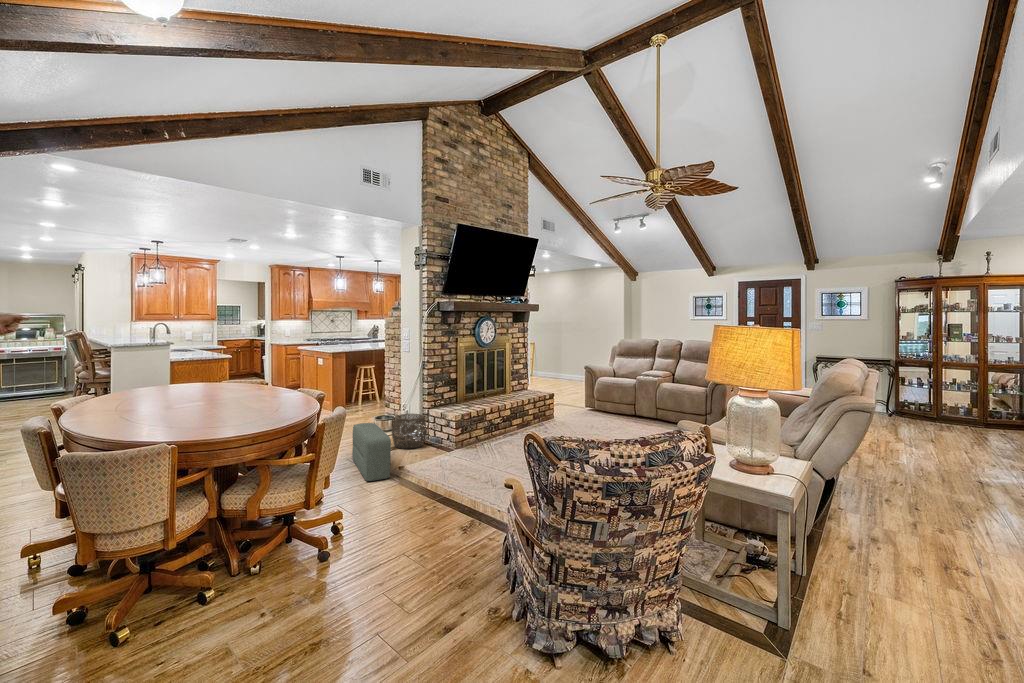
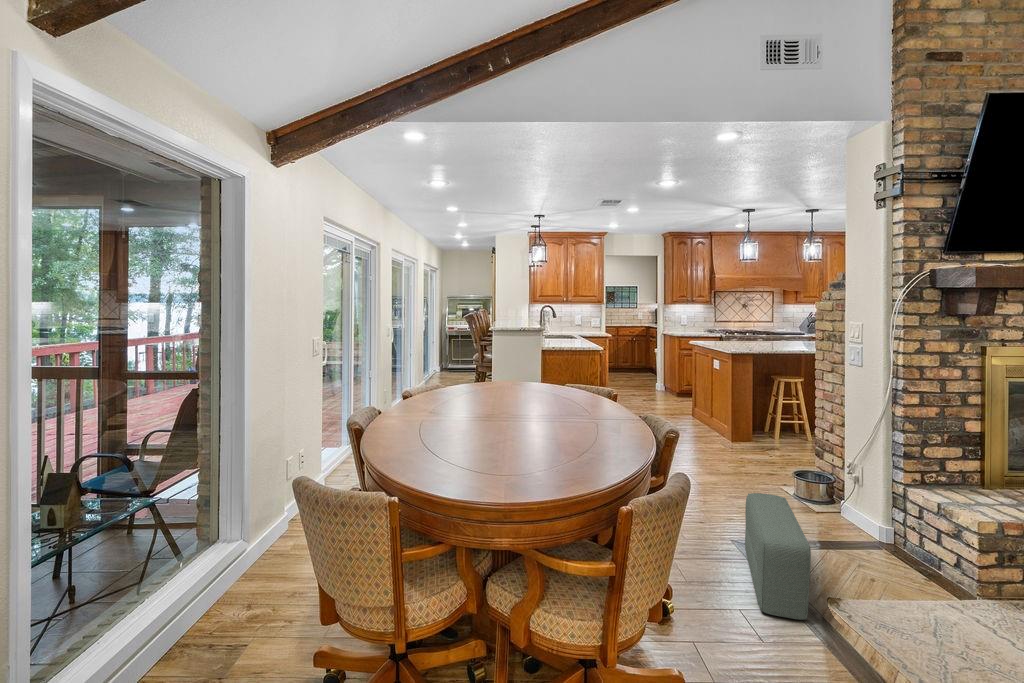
woven basket: present [392,414,427,449] -> none [821,485,900,559]

